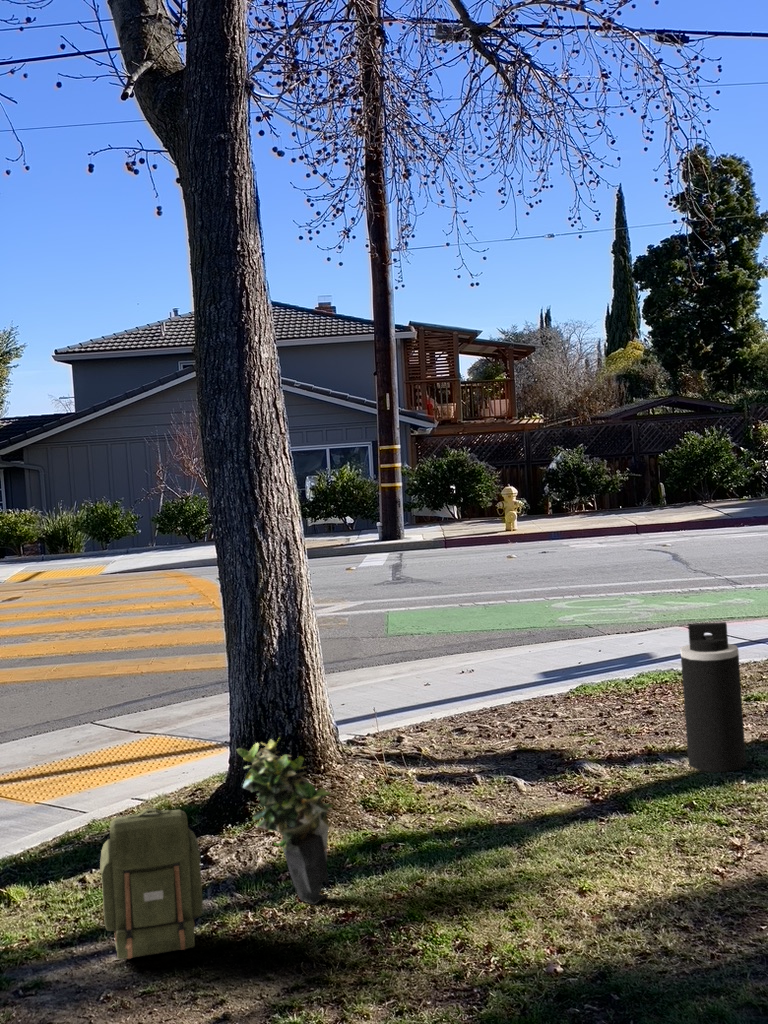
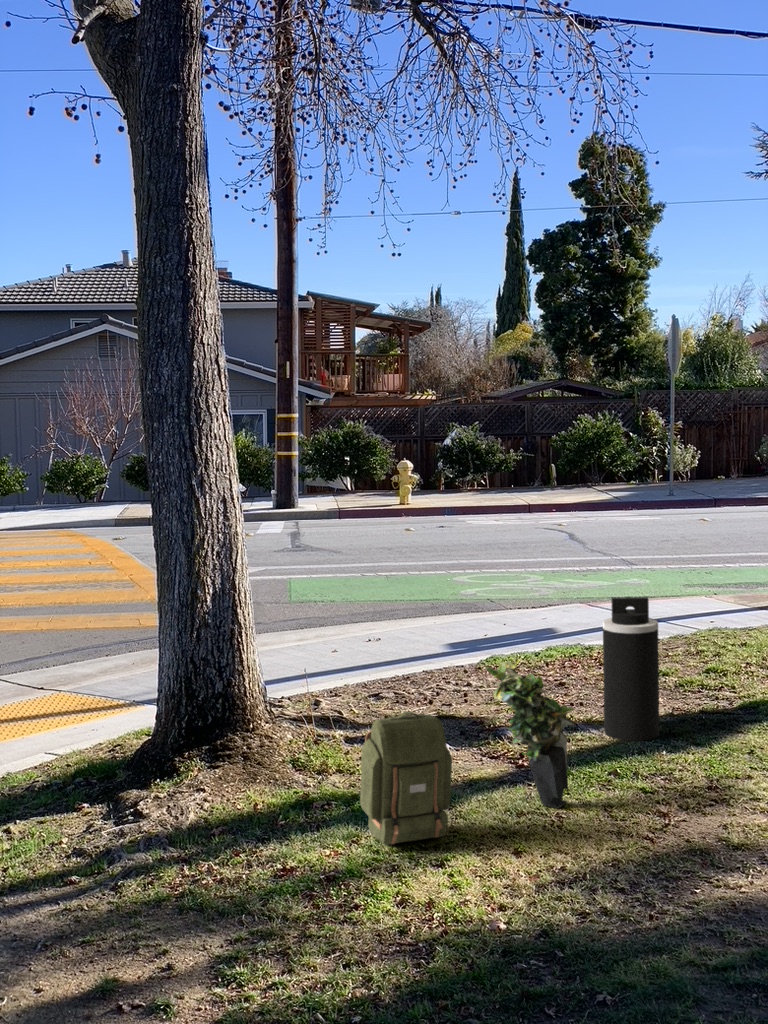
potted plant: present [237,739,333,905] -> present [485,661,575,809]
backpack: present [100,808,203,959] -> present [360,712,452,844]

